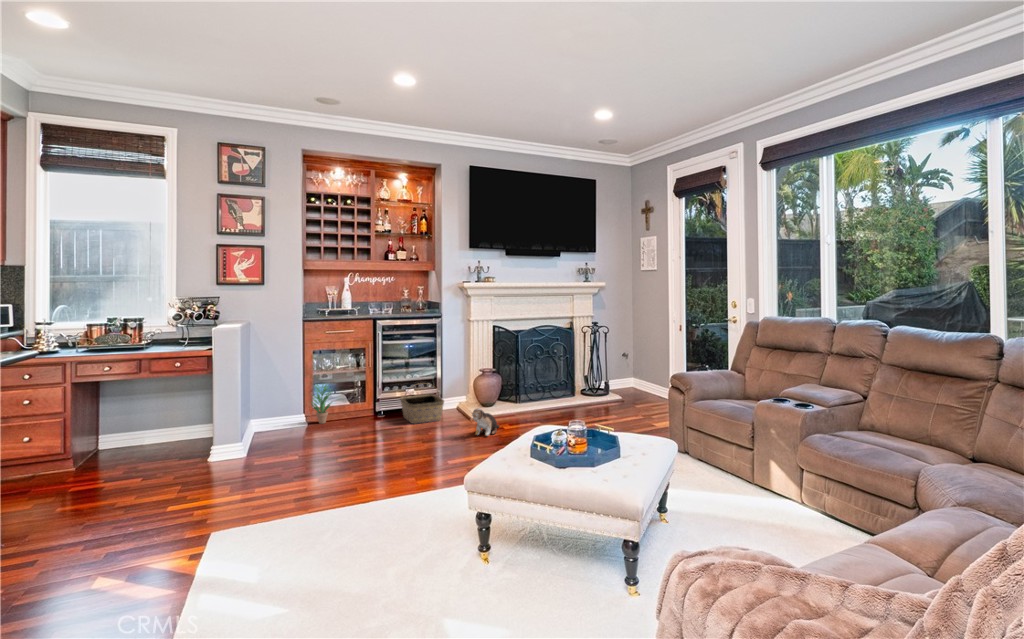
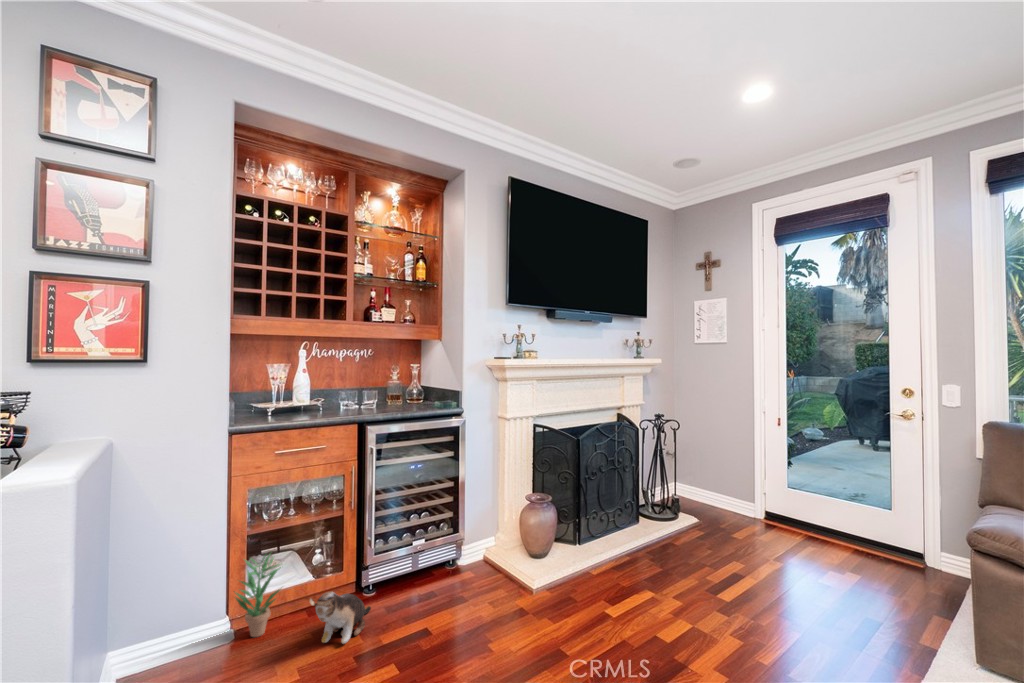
basket: present [400,392,444,424] -> none [405,532,490,617]
plush toy: present [472,408,499,436] -> present [310,591,371,643]

